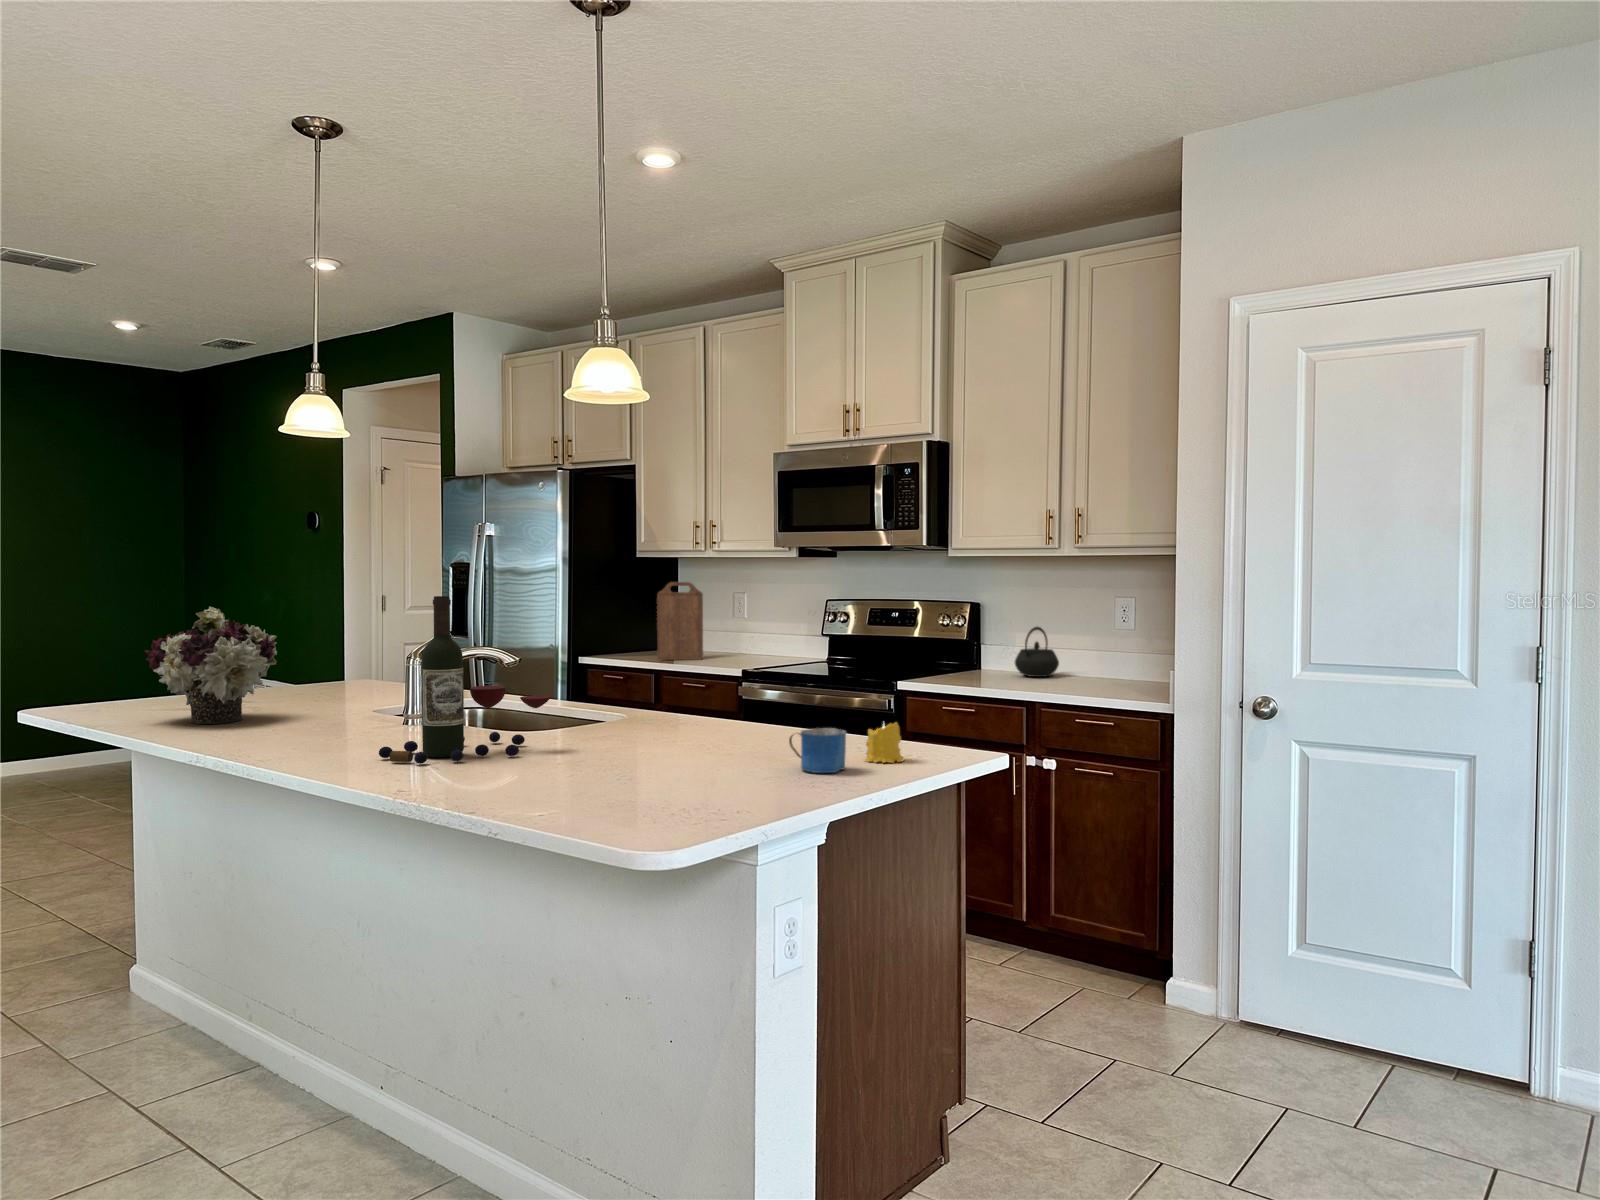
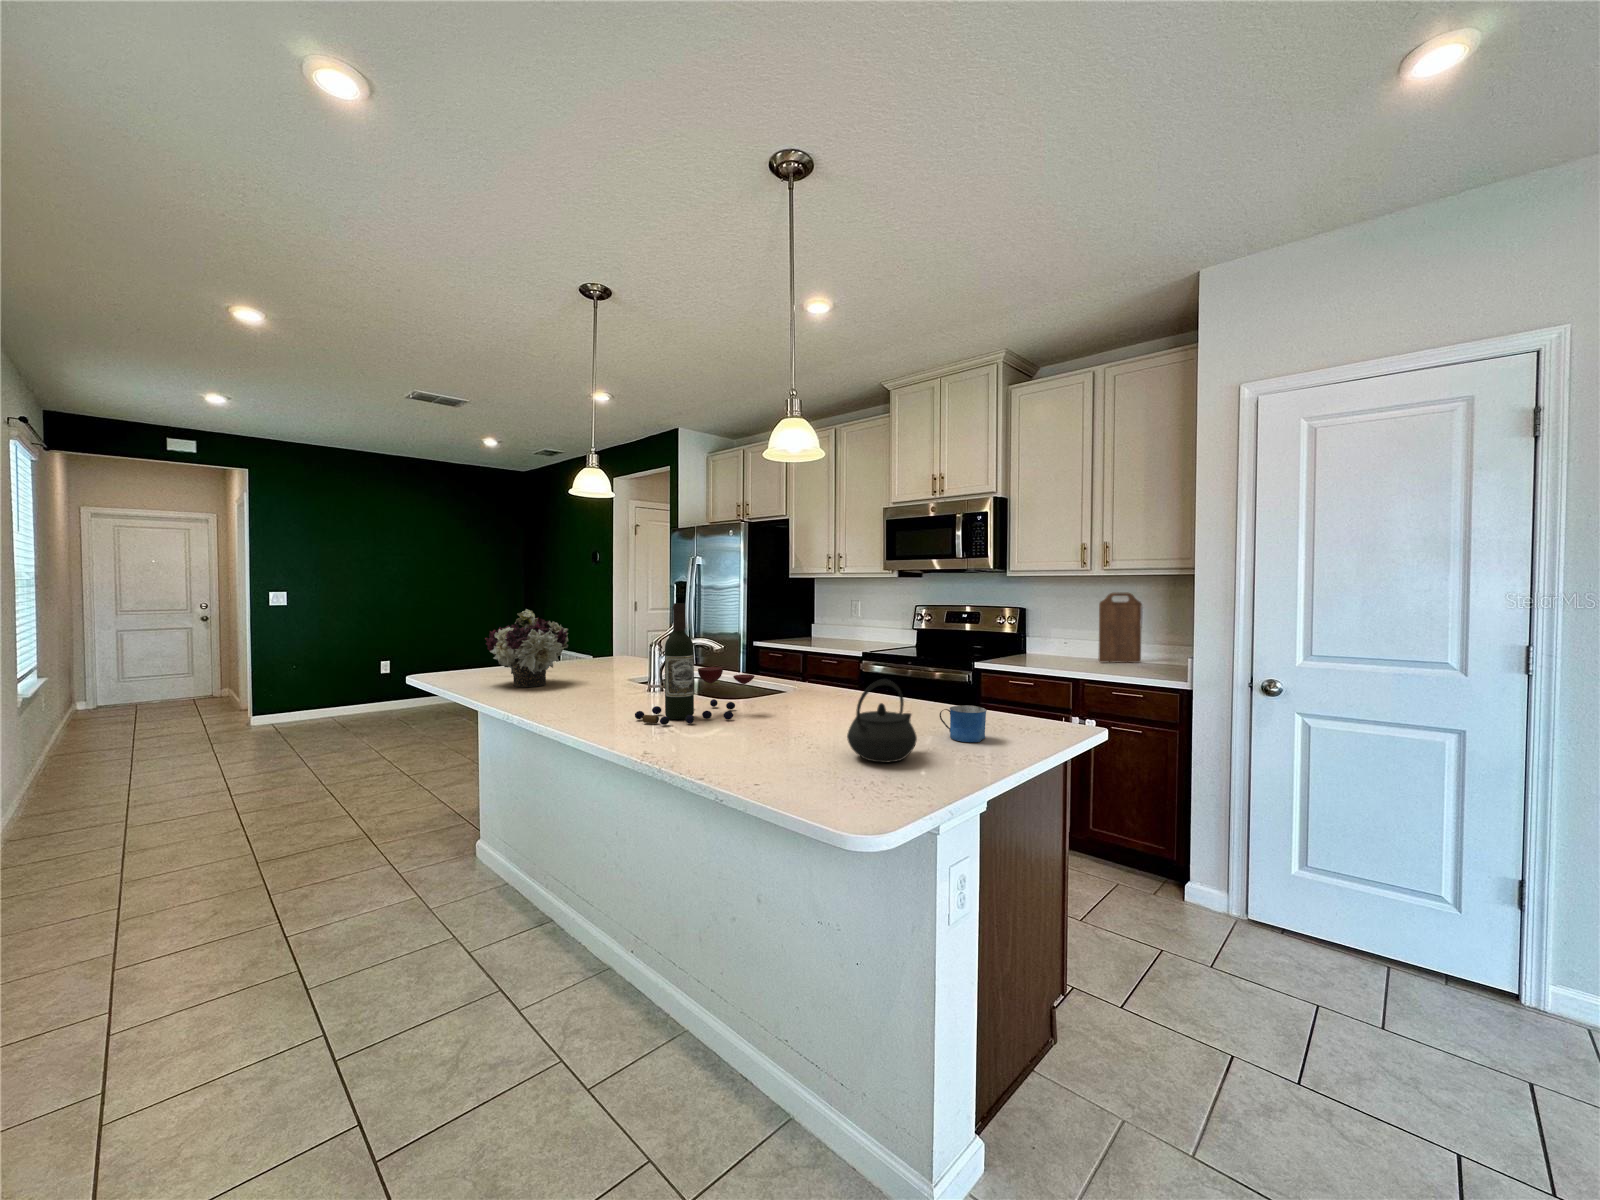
cutting board: present [657,582,703,660] -> present [1099,592,1142,663]
kettle: present [1015,627,1059,677] -> present [847,679,917,763]
candle: present [865,722,904,763] -> none [993,699,1026,733]

